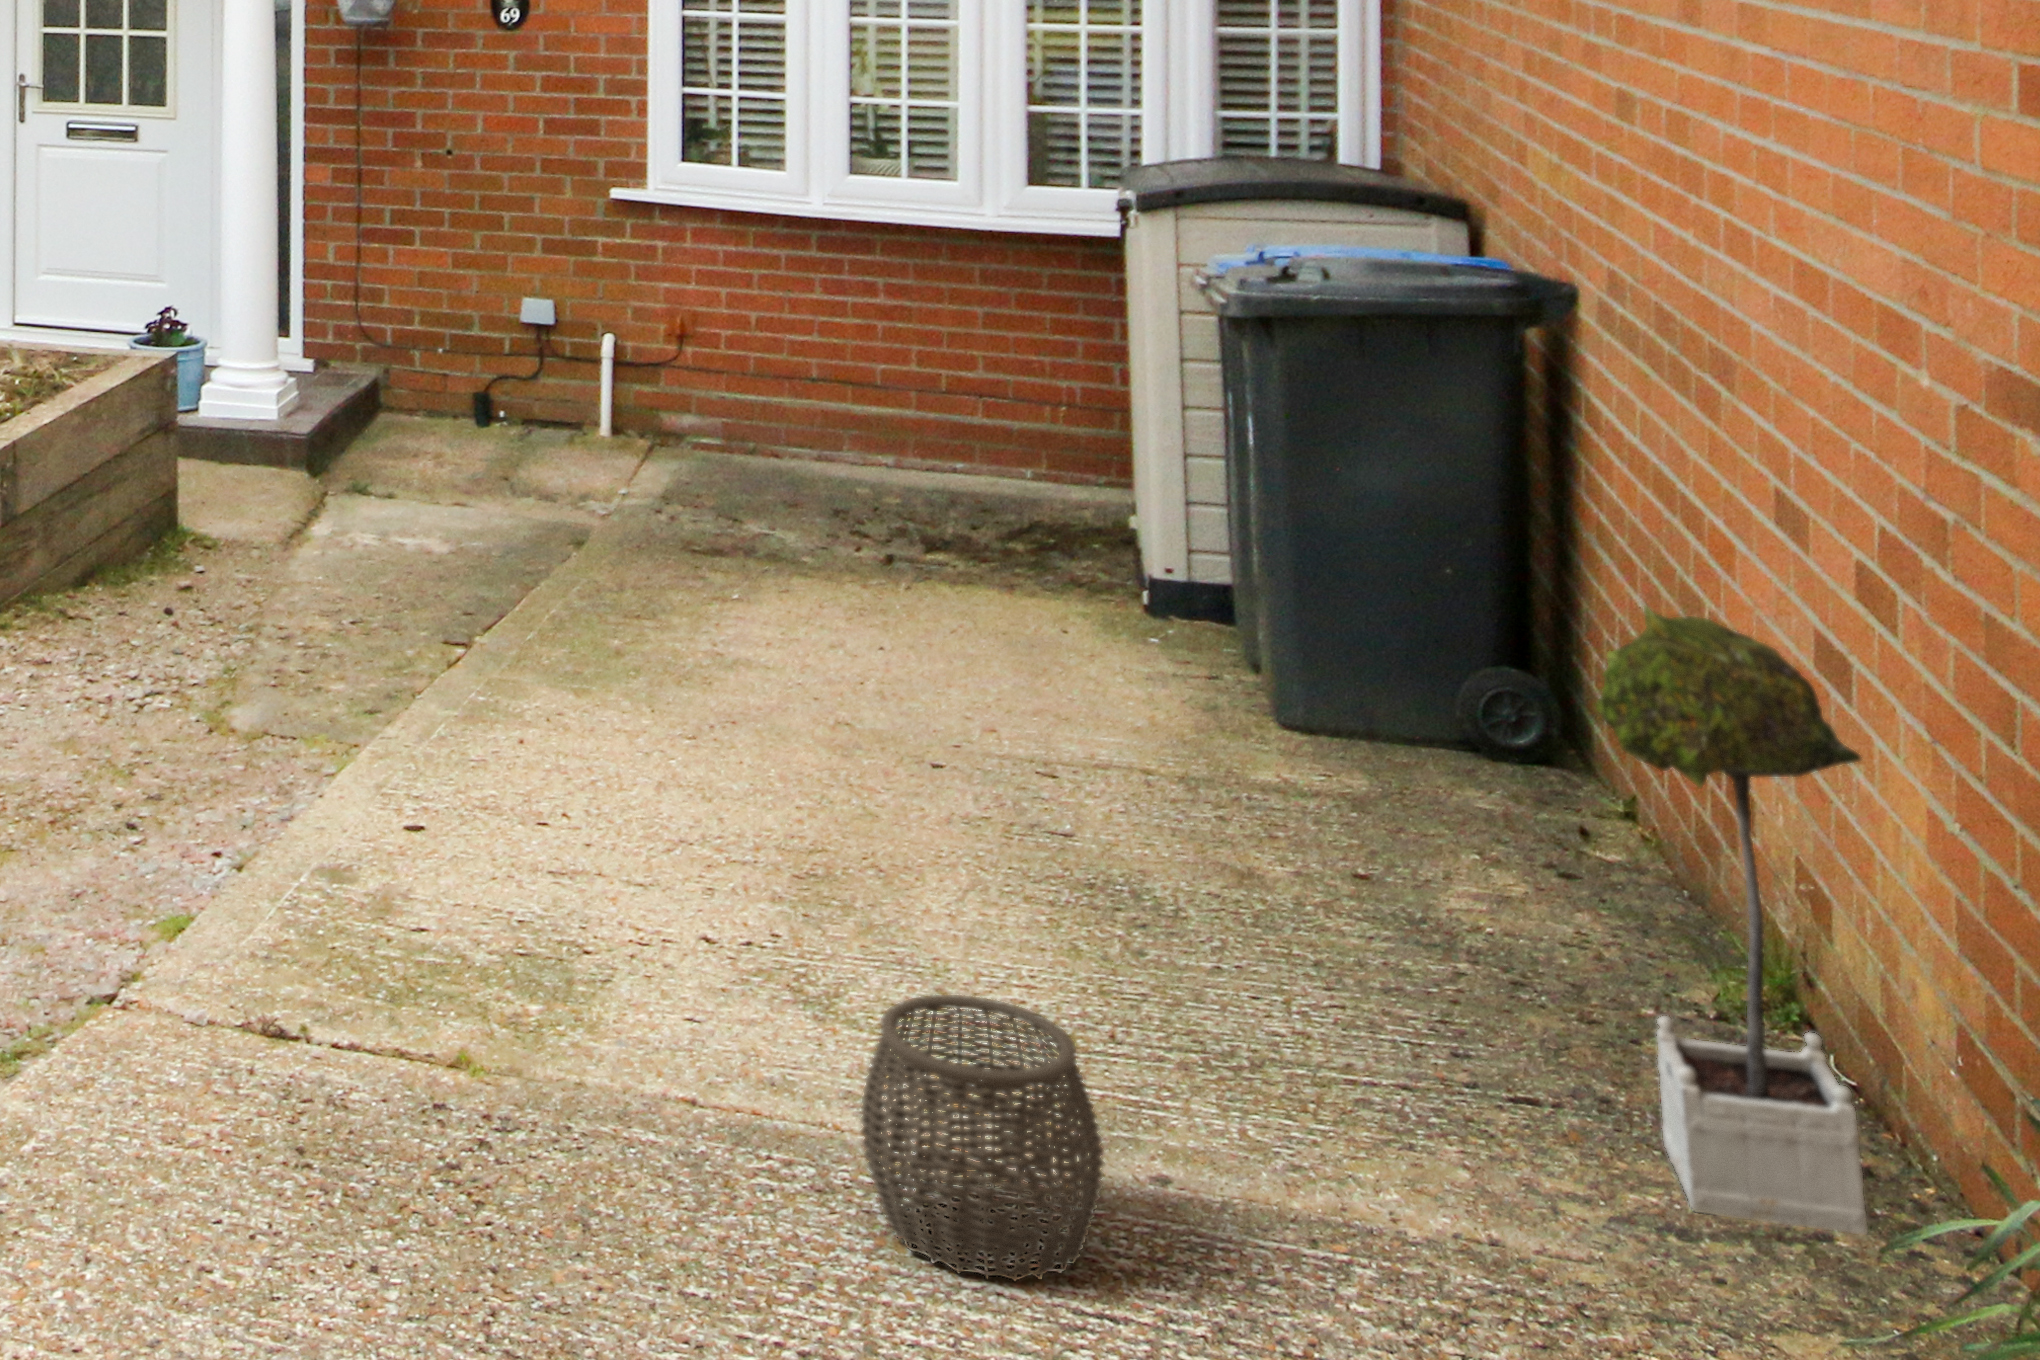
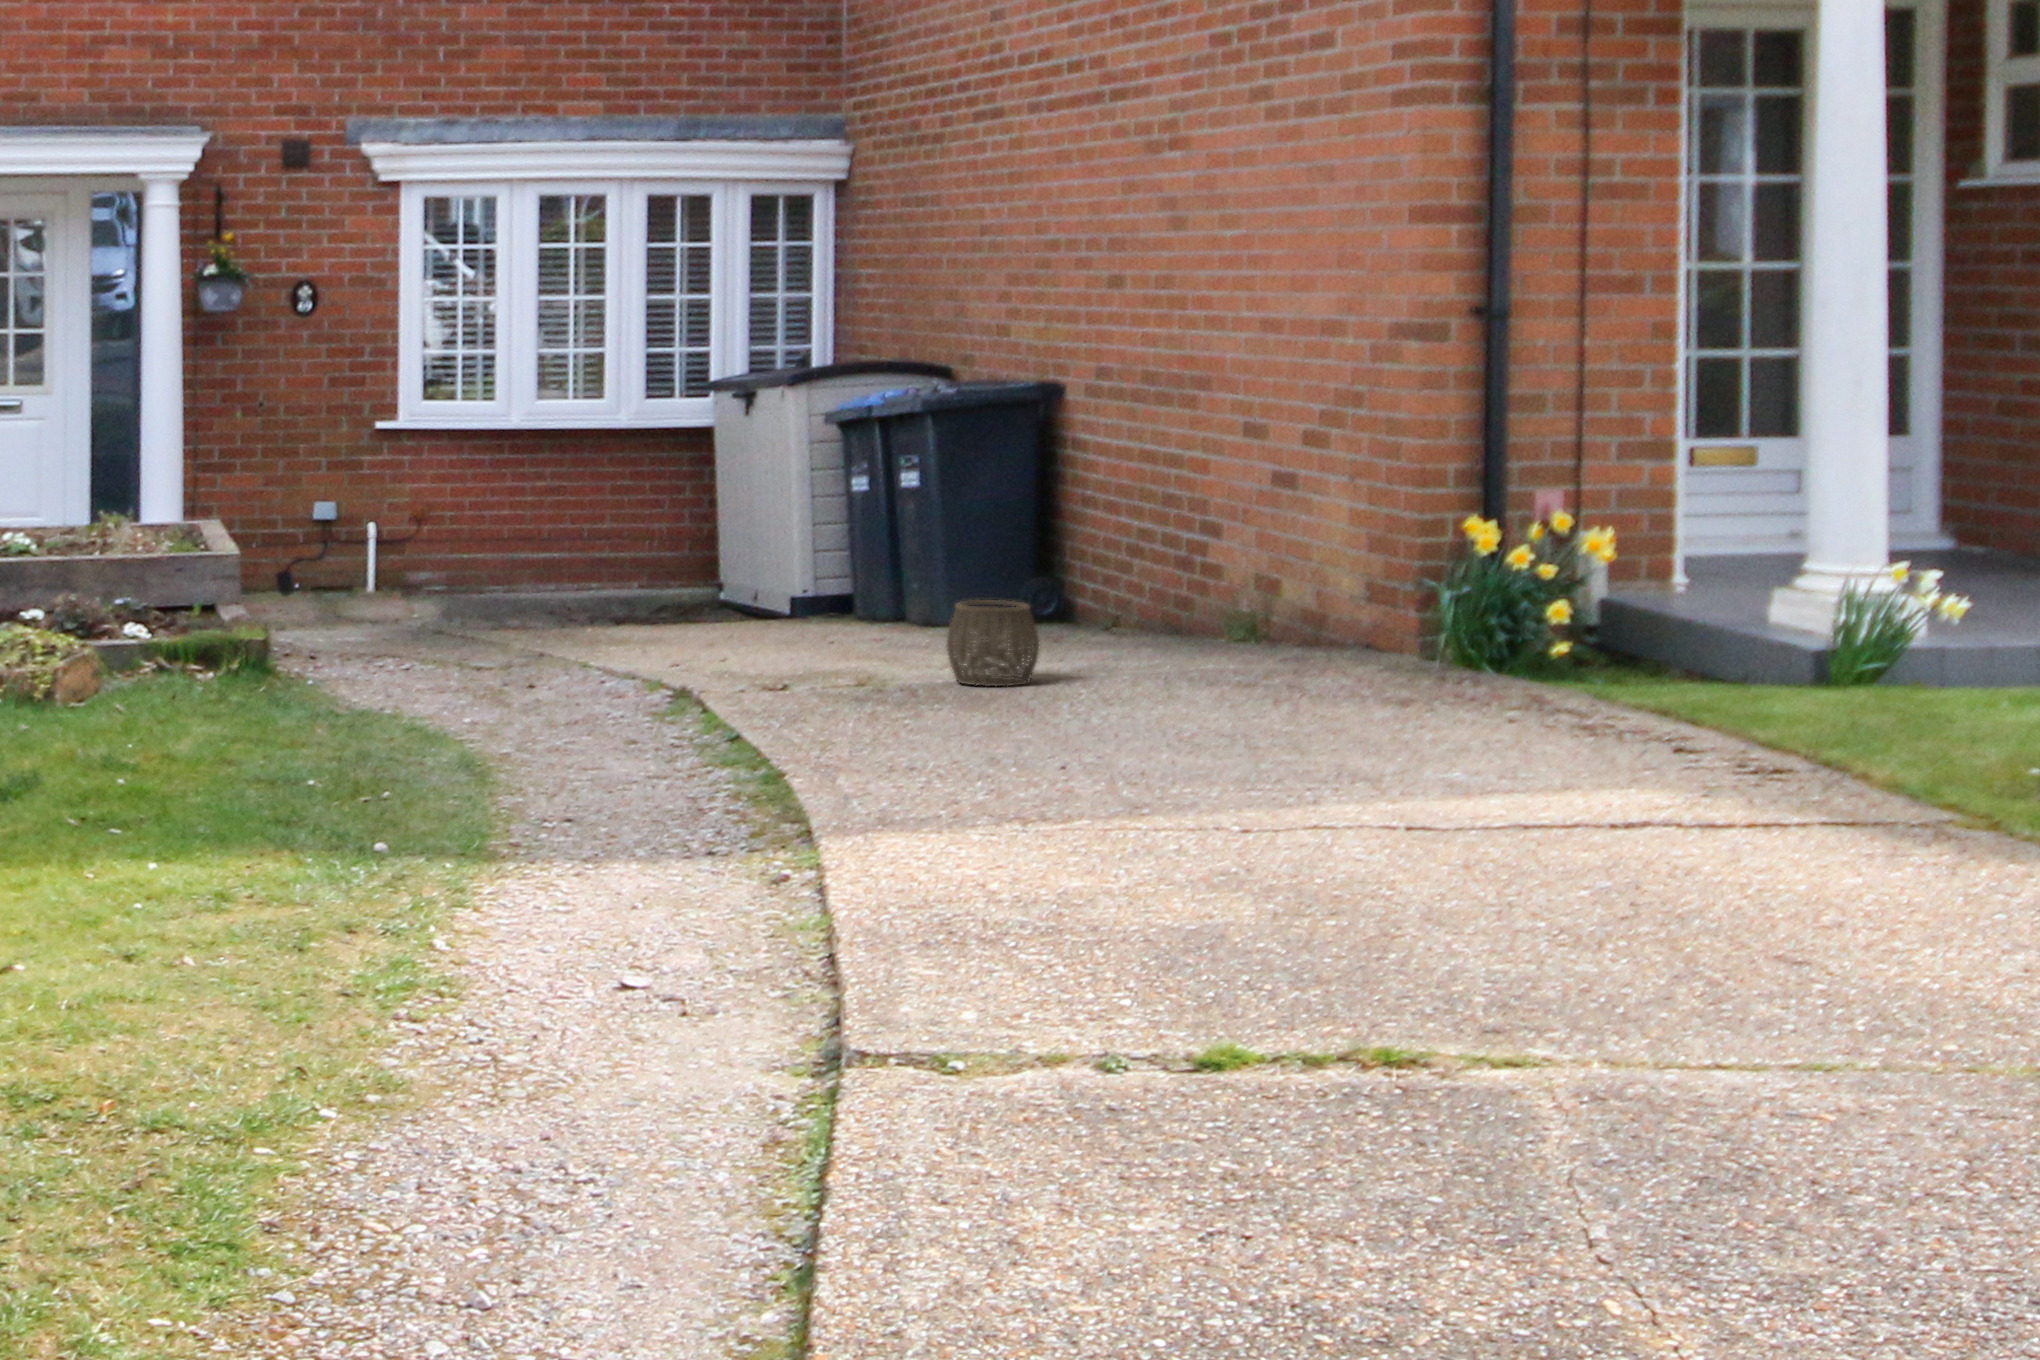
potted tree: present [1596,606,1868,1235] -> none [1167,441,1257,657]

